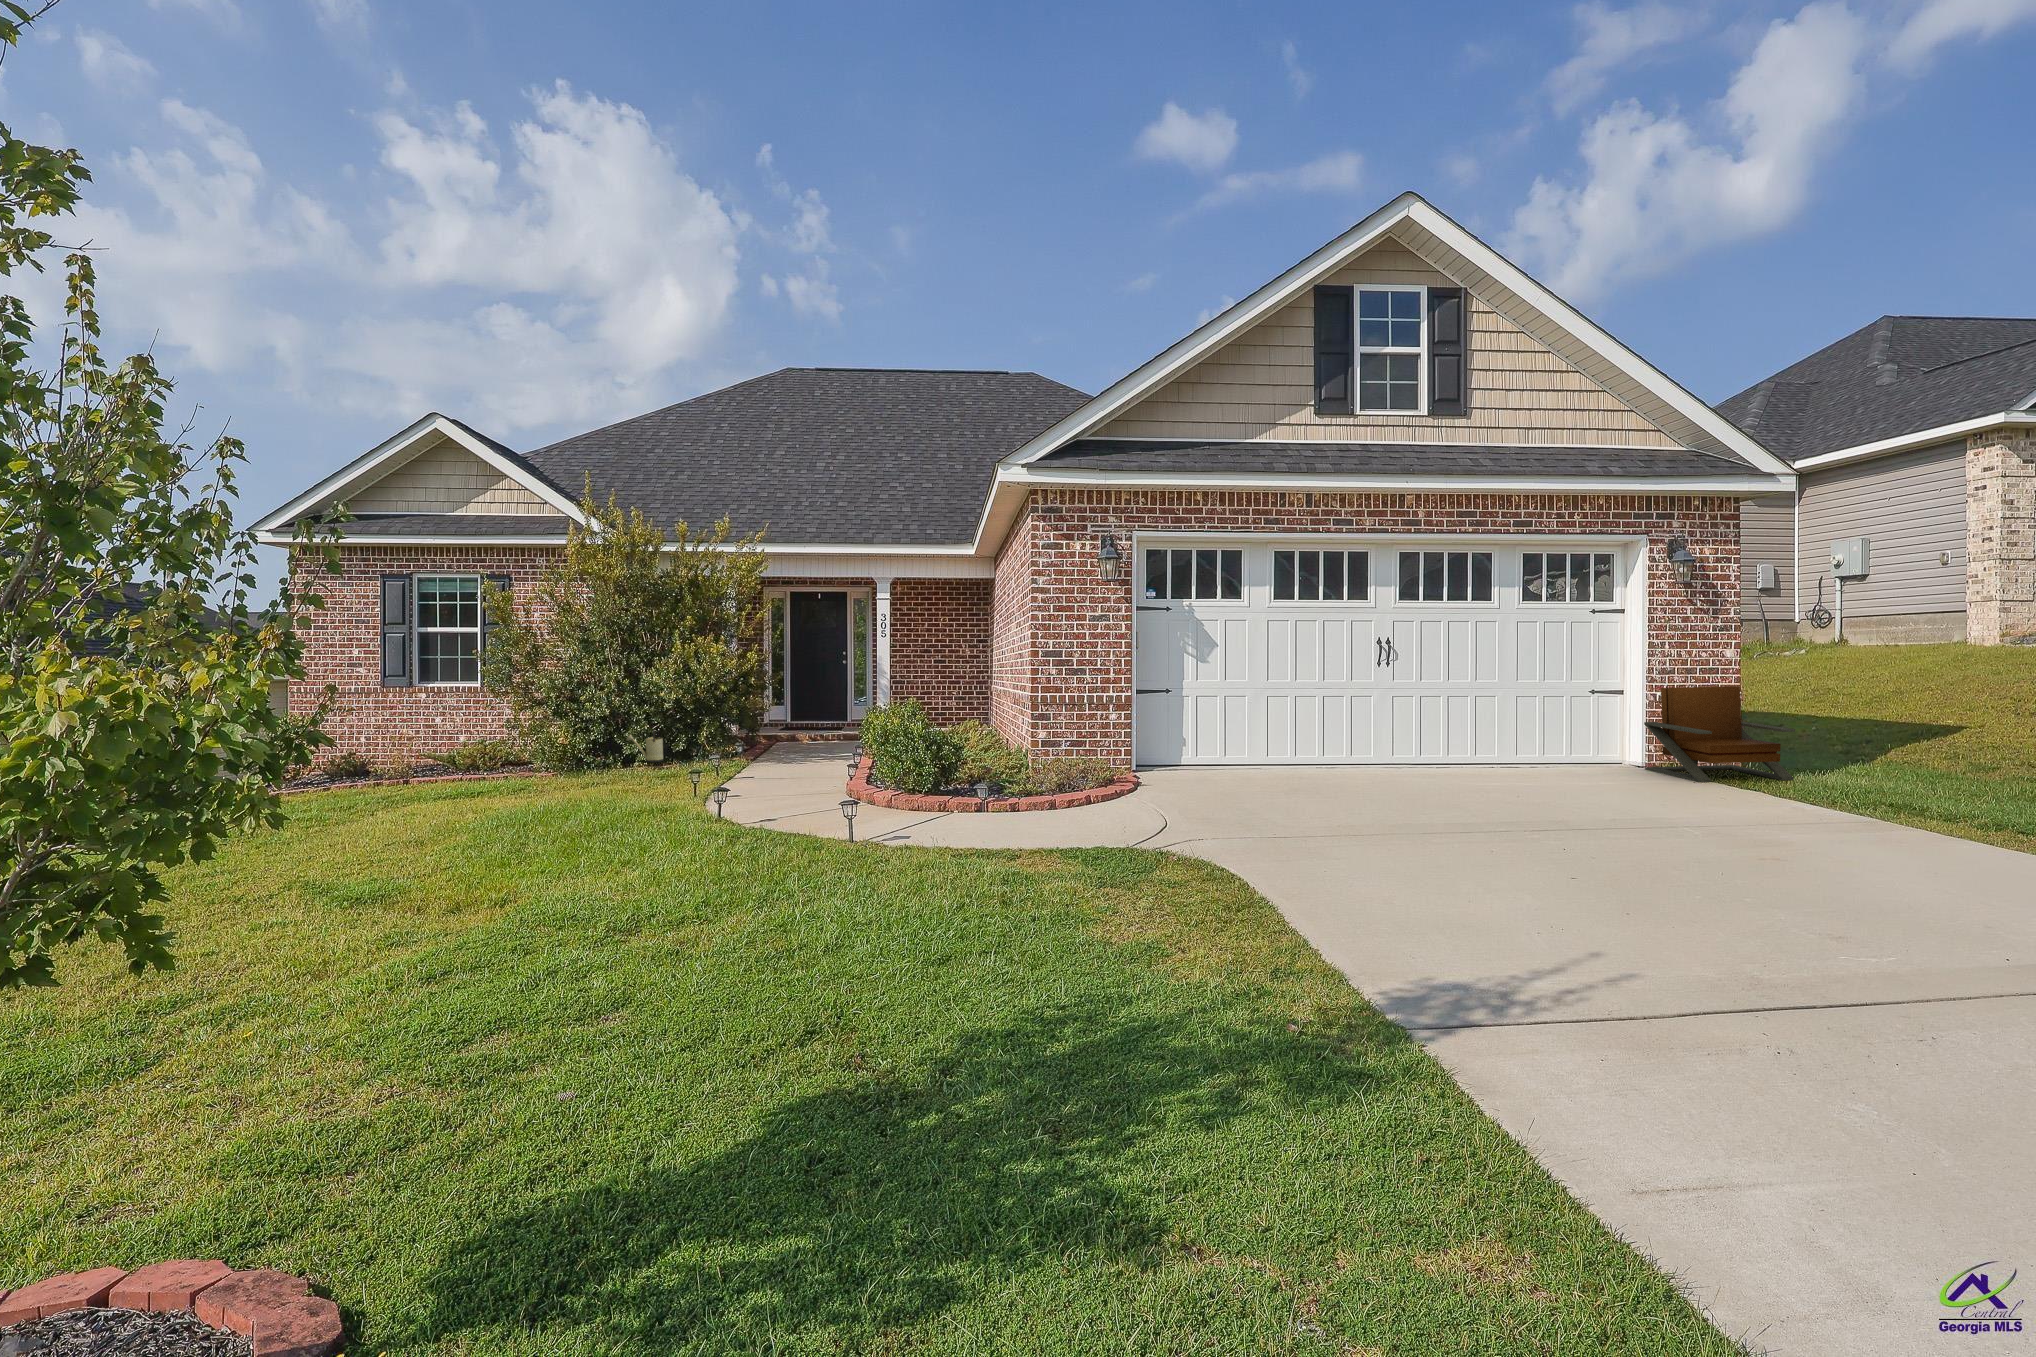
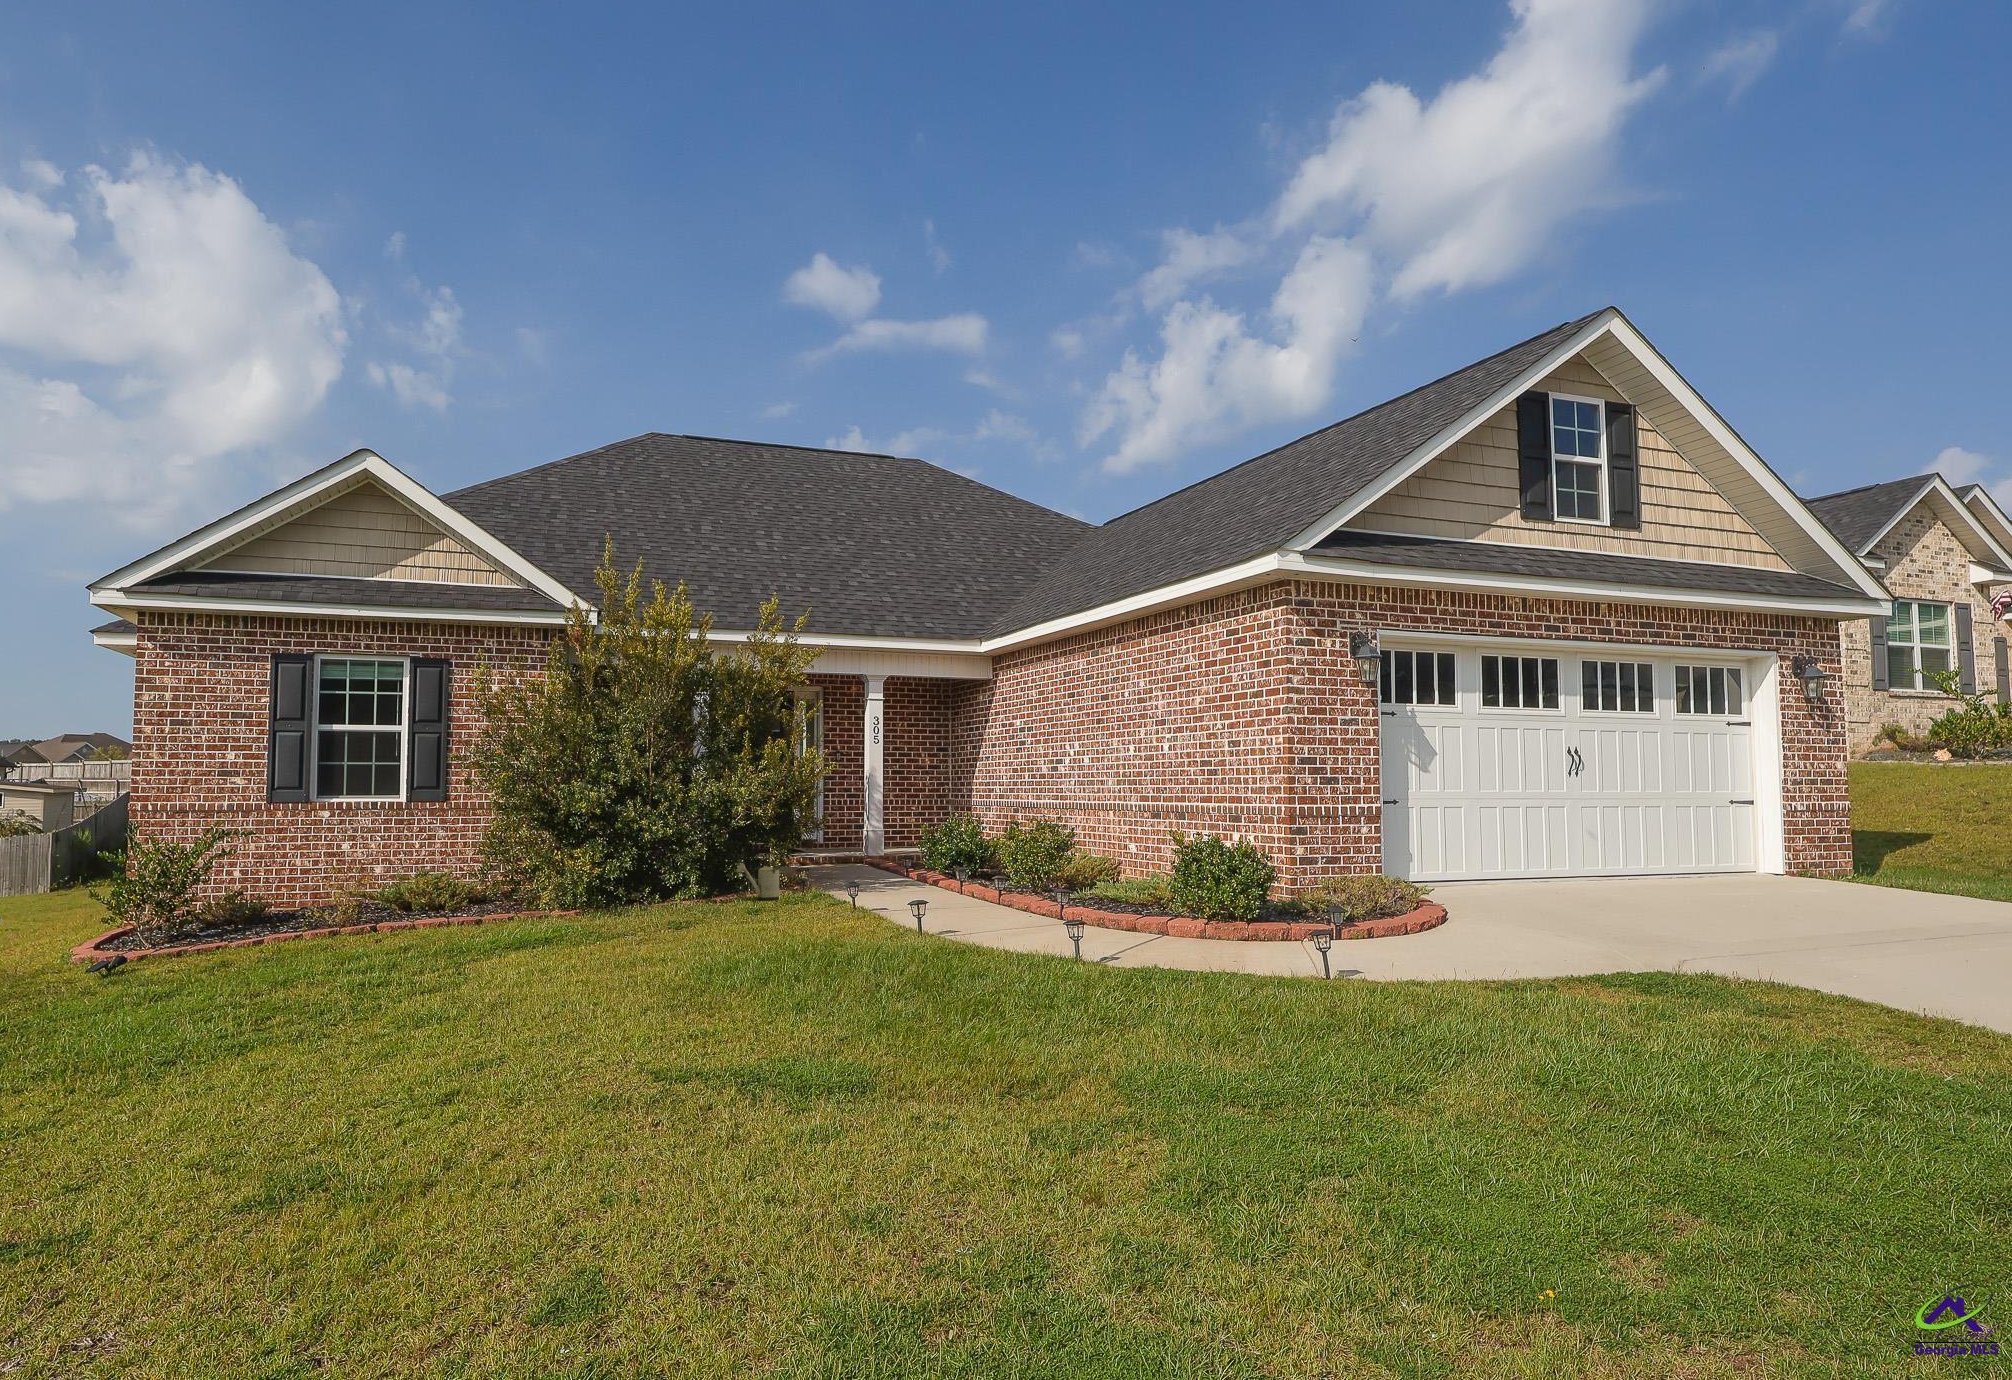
lounge chair: present [1644,686,1795,782] -> none [1790,795,1925,885]

